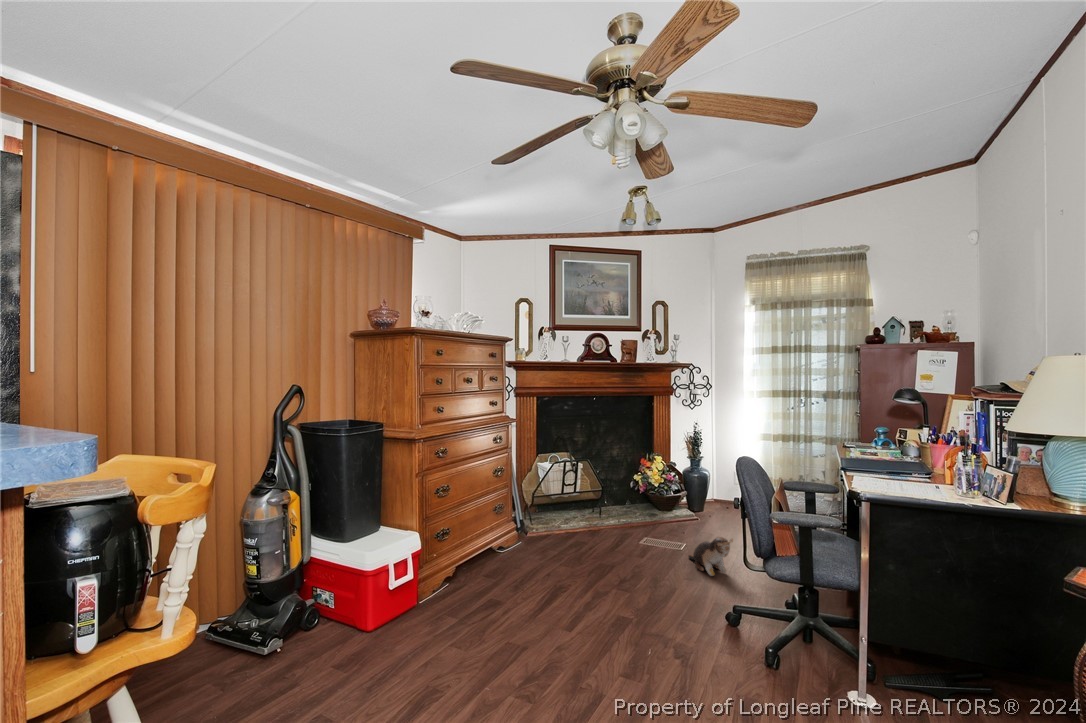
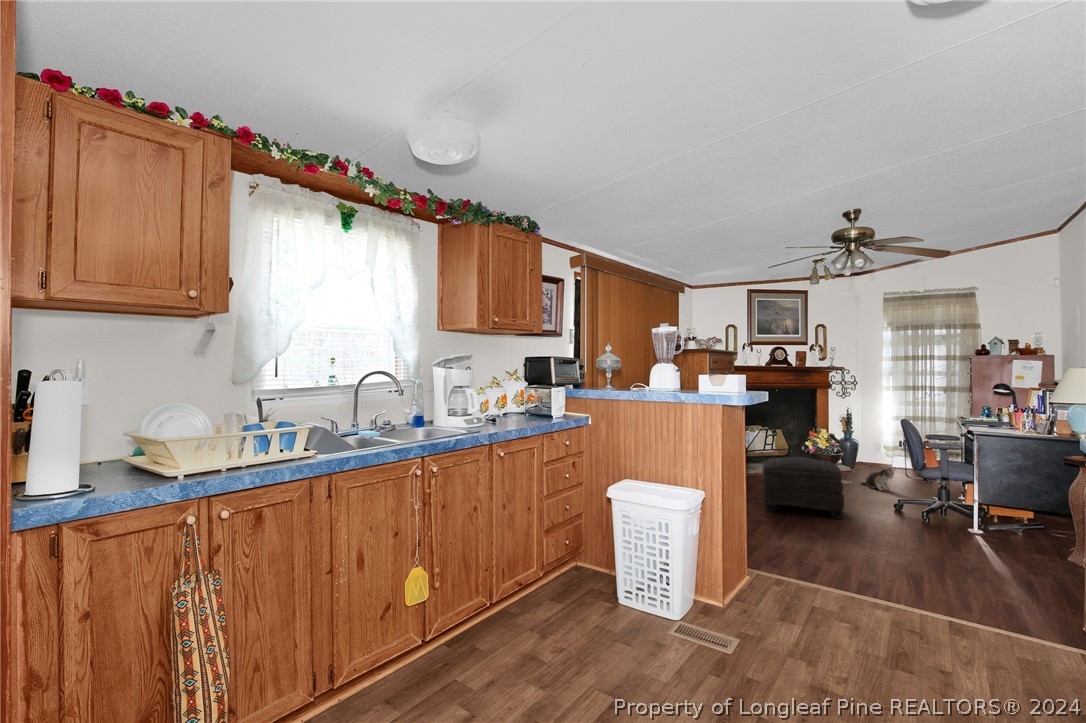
ottoman: none [444,542,605,690] -> present [763,457,844,519]

